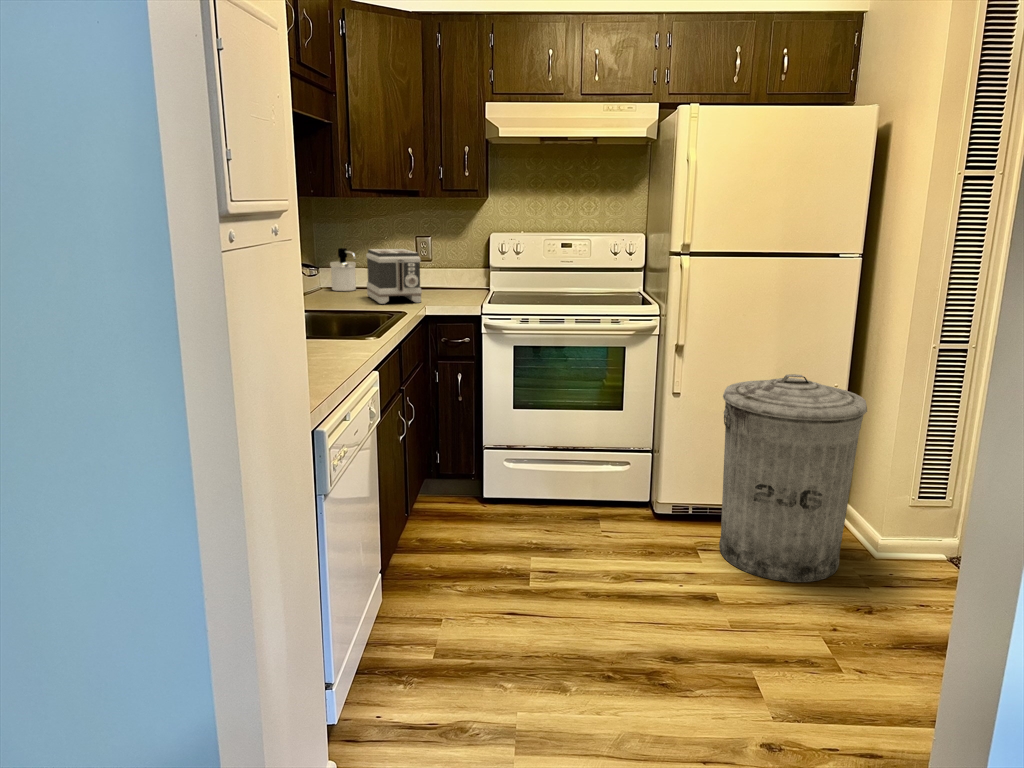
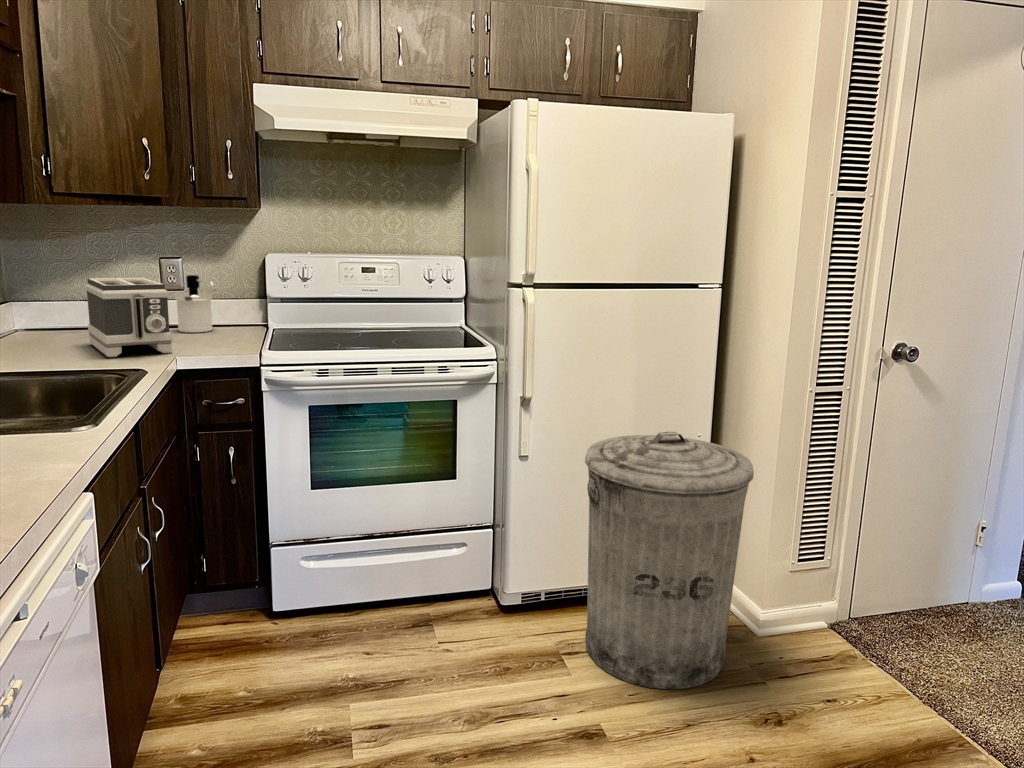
soap dispenser: present [330,248,356,291] -> present [175,275,216,332]

